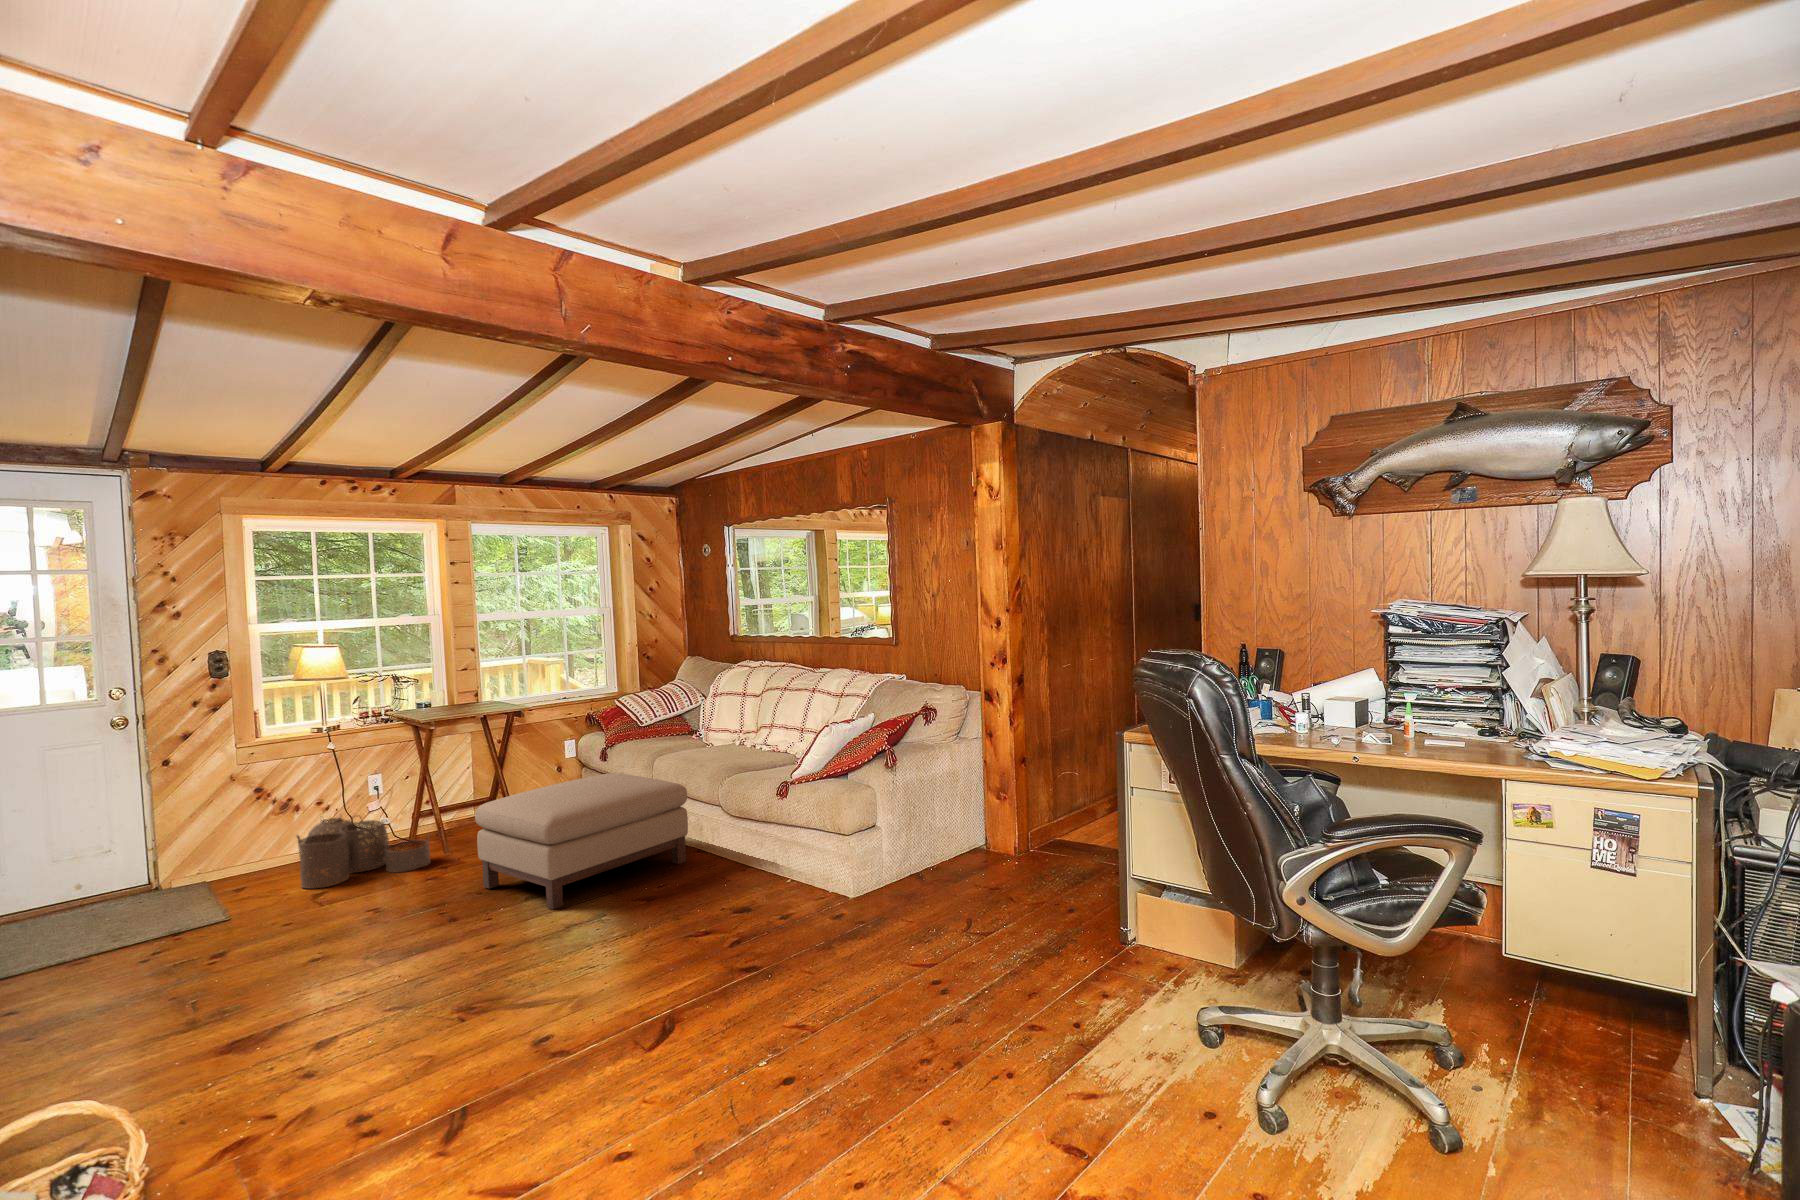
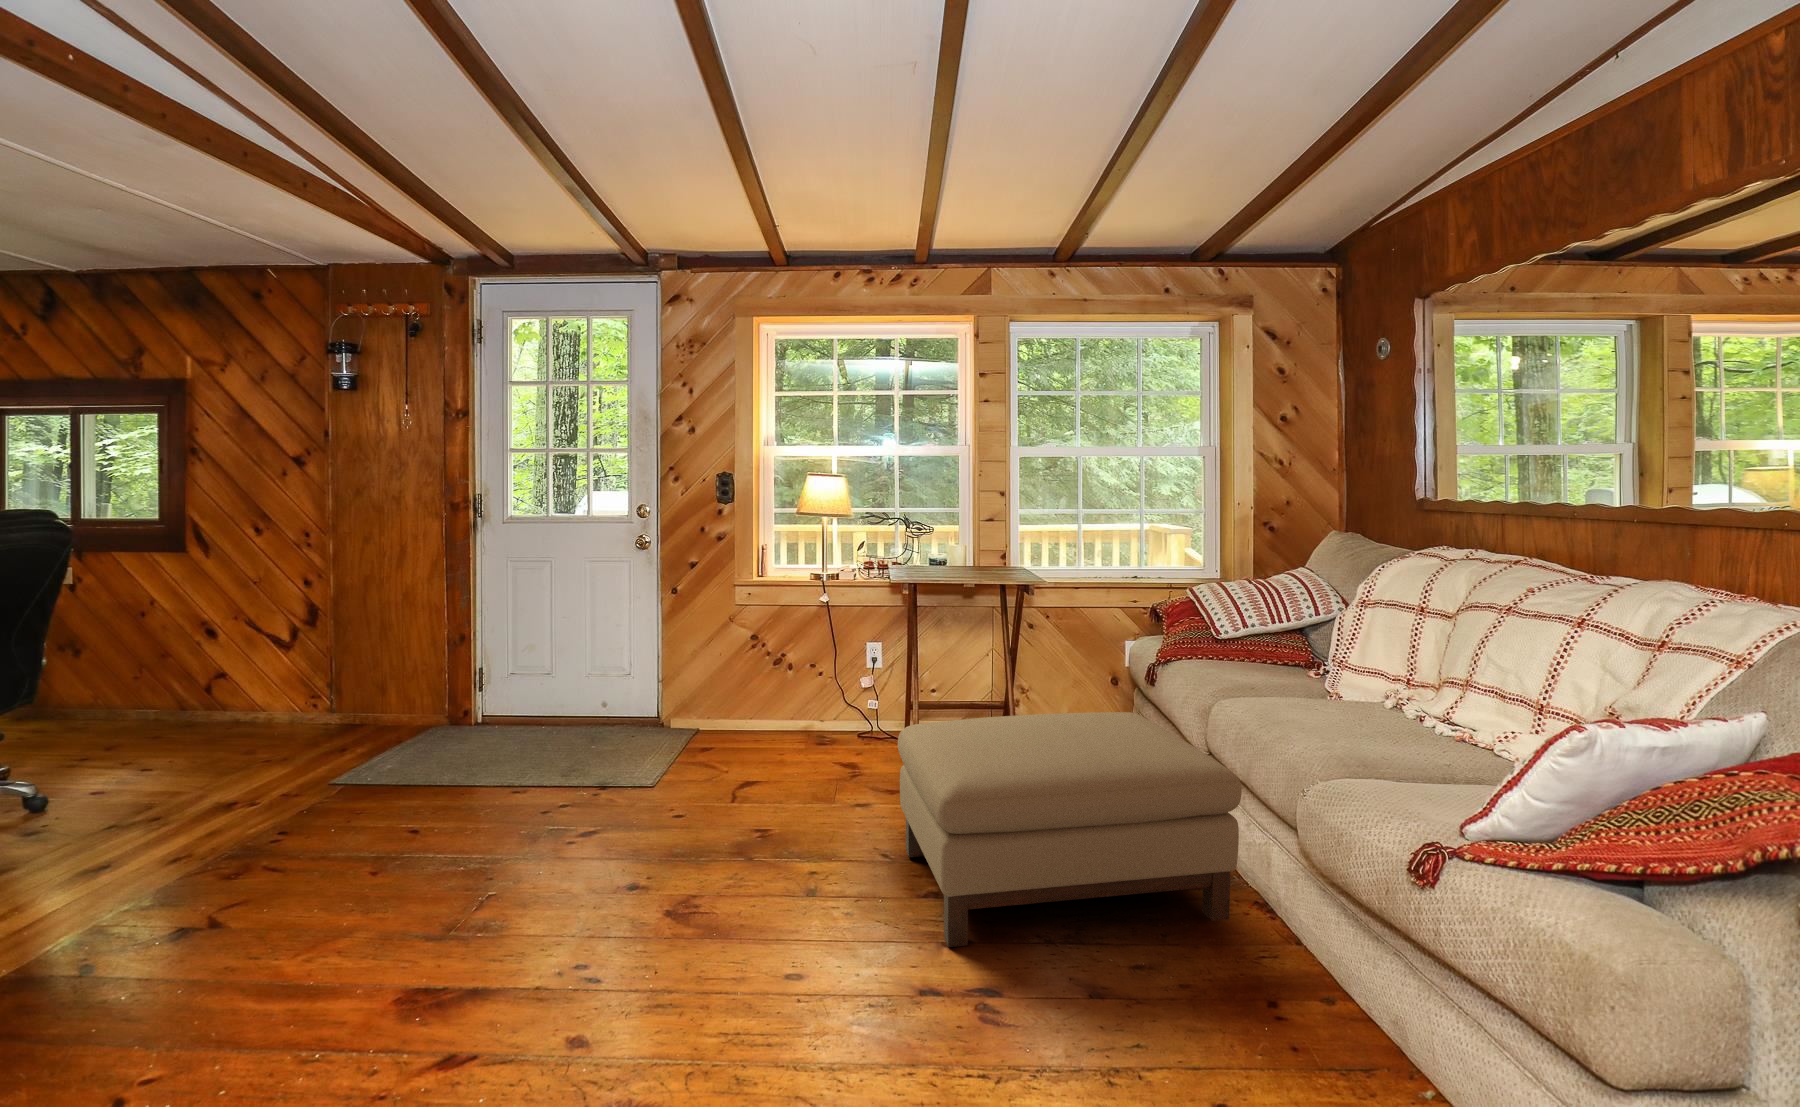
woven basket: present [297,817,431,888] -> none [750,685,897,786]

